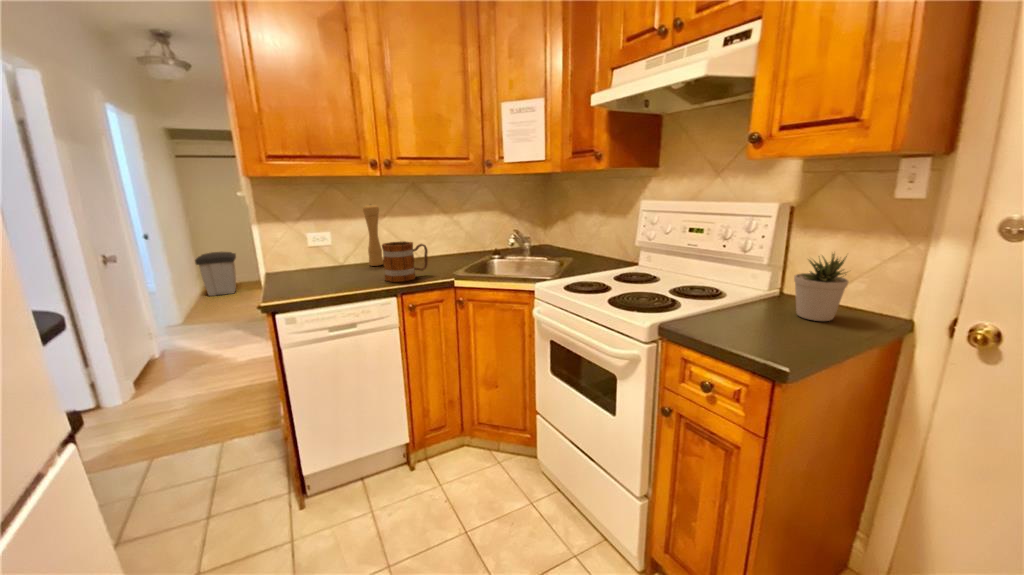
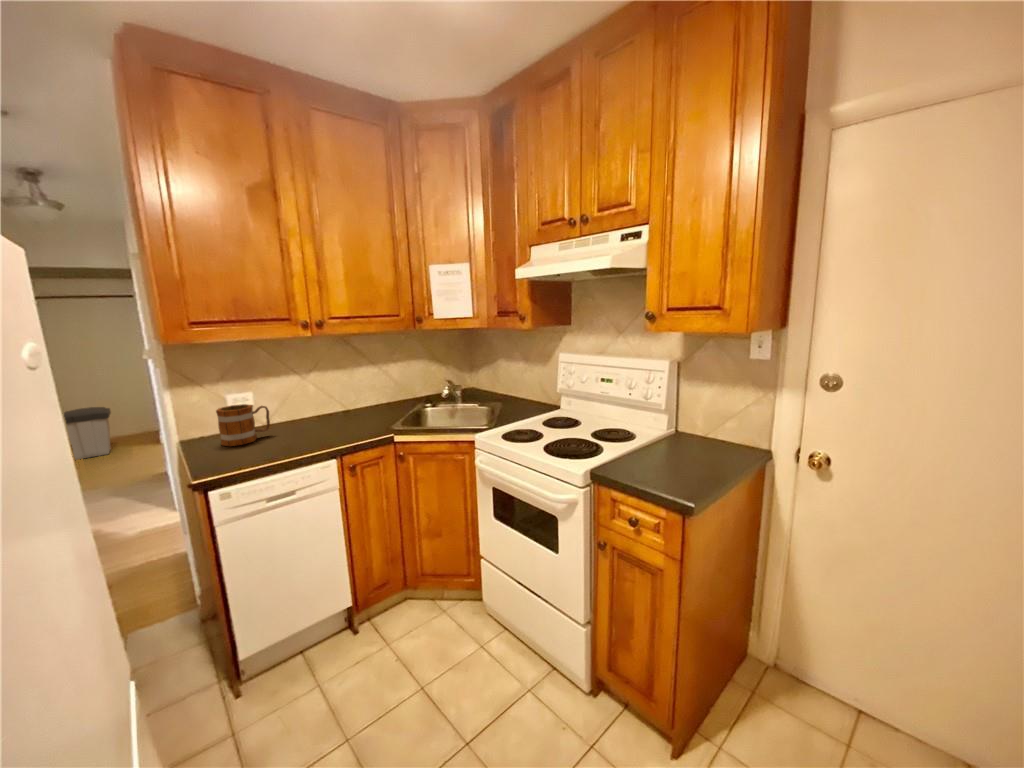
pepper mill: present [363,204,383,266] -> none [292,364,315,425]
mug: present [382,241,428,282] -> present [216,404,270,446]
potted plant: present [794,254,848,321] -> none [688,401,727,457]

